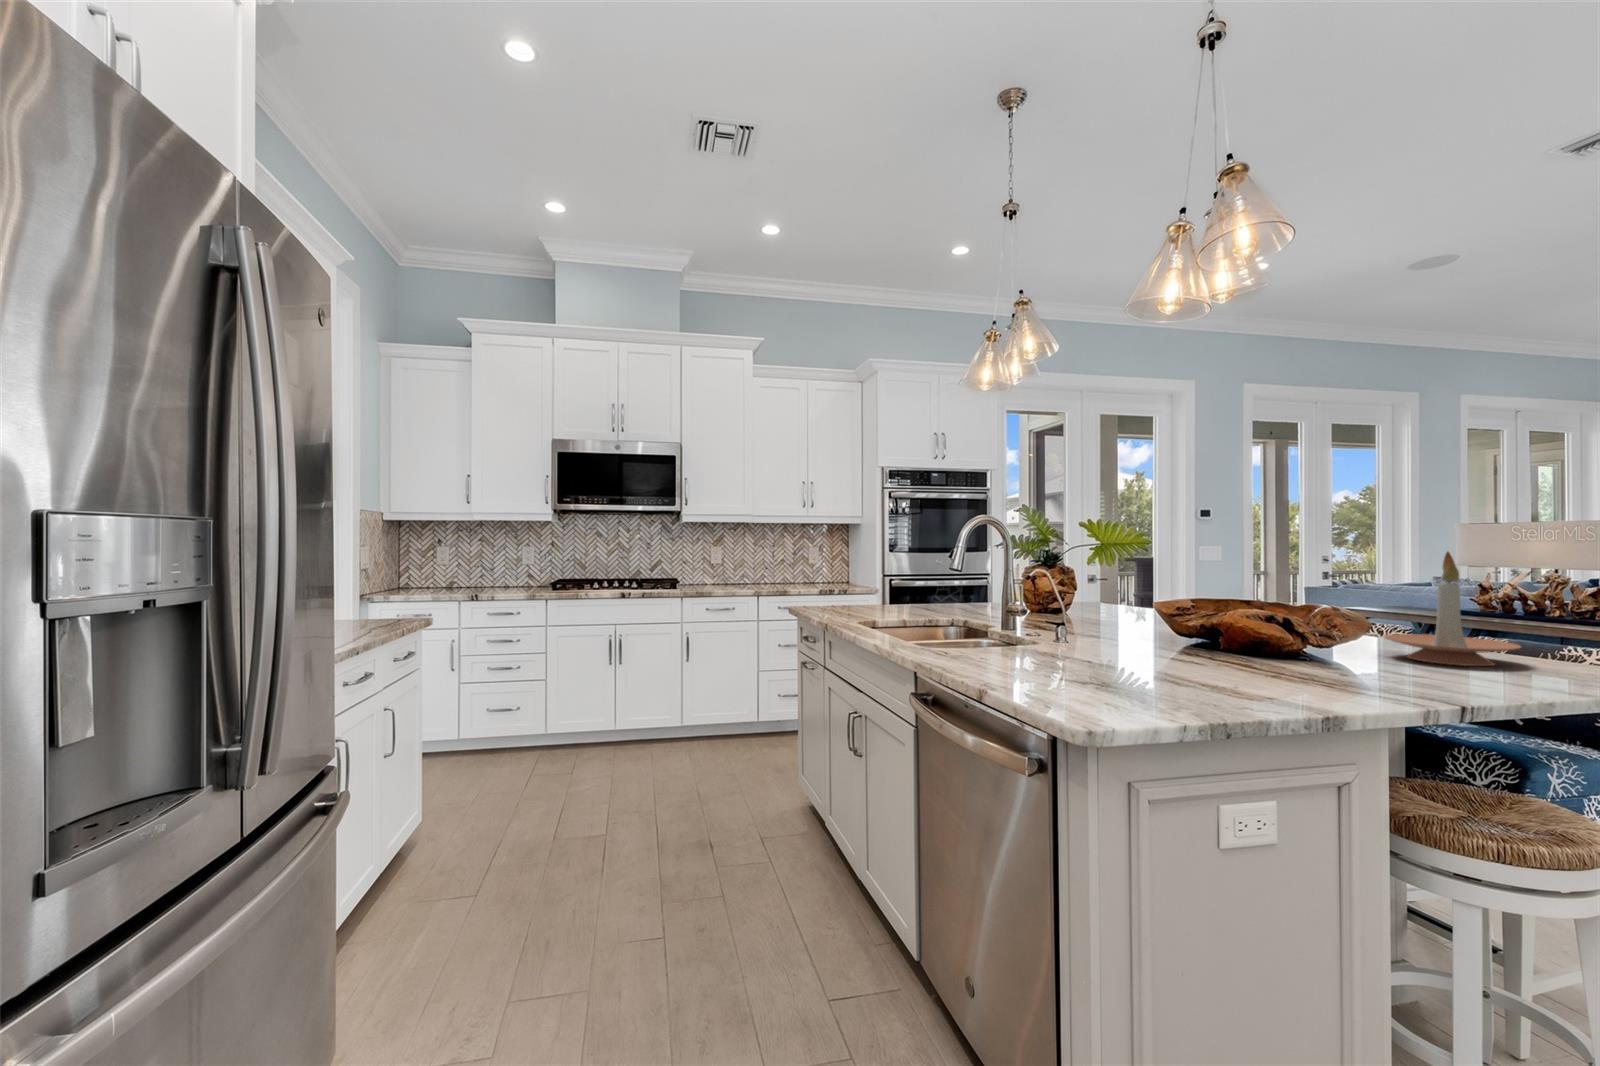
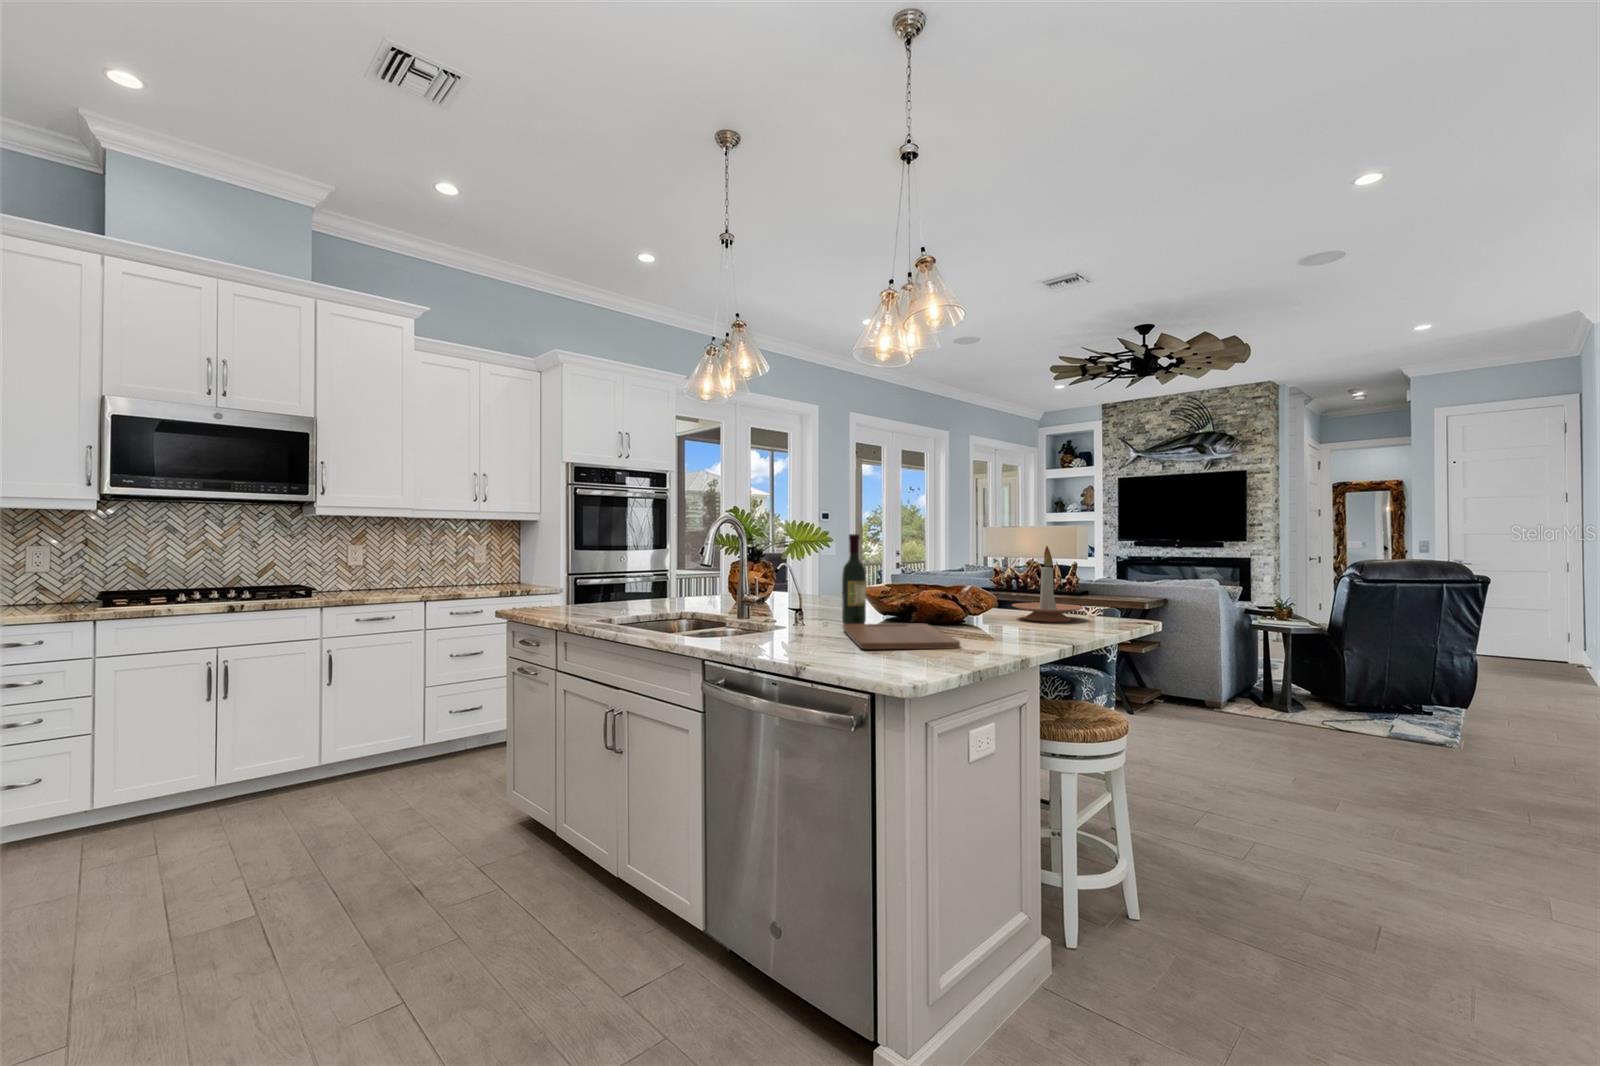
wine bottle: none [1110,535,1142,648] -> present [842,534,866,624]
cutting board: none [1086,644,1232,689] -> present [843,623,960,649]

